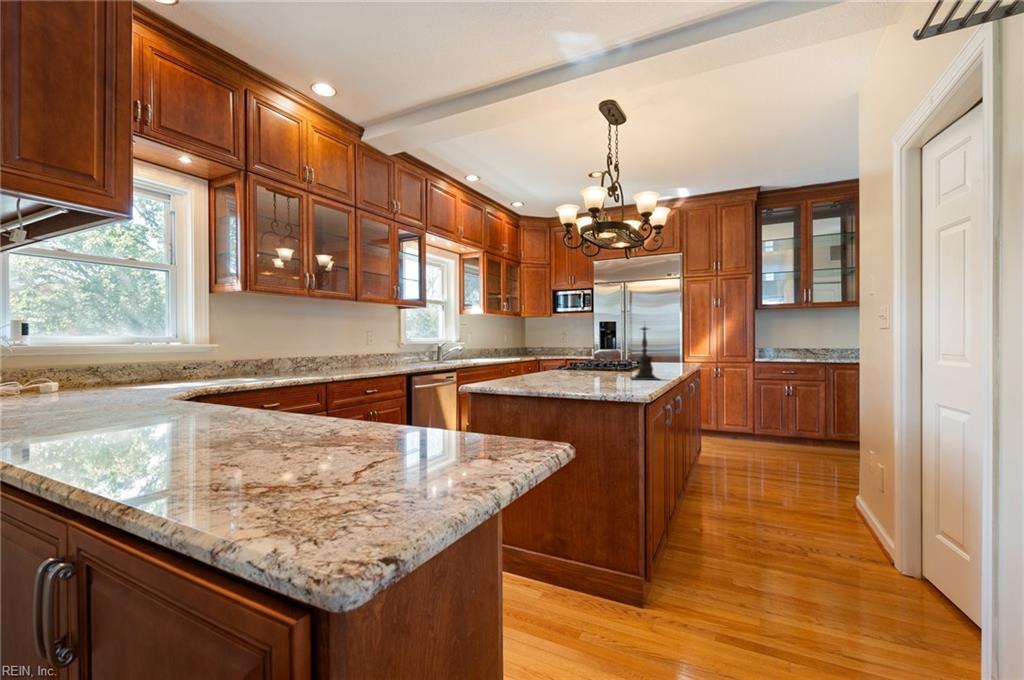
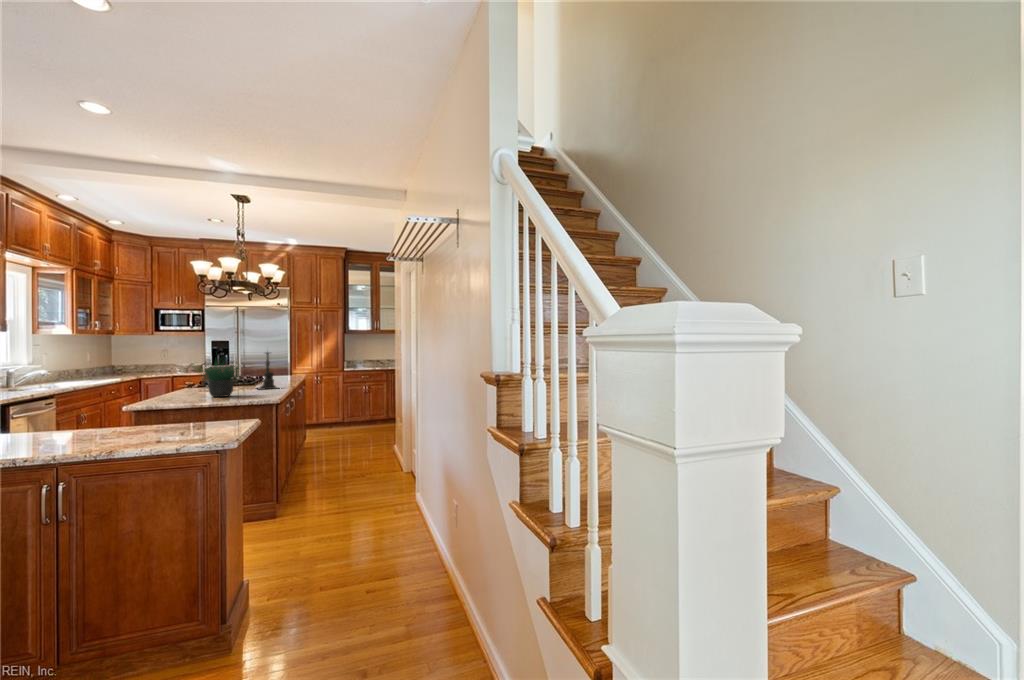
potted plant: none [547,319,617,386] -> present [201,363,238,397]

